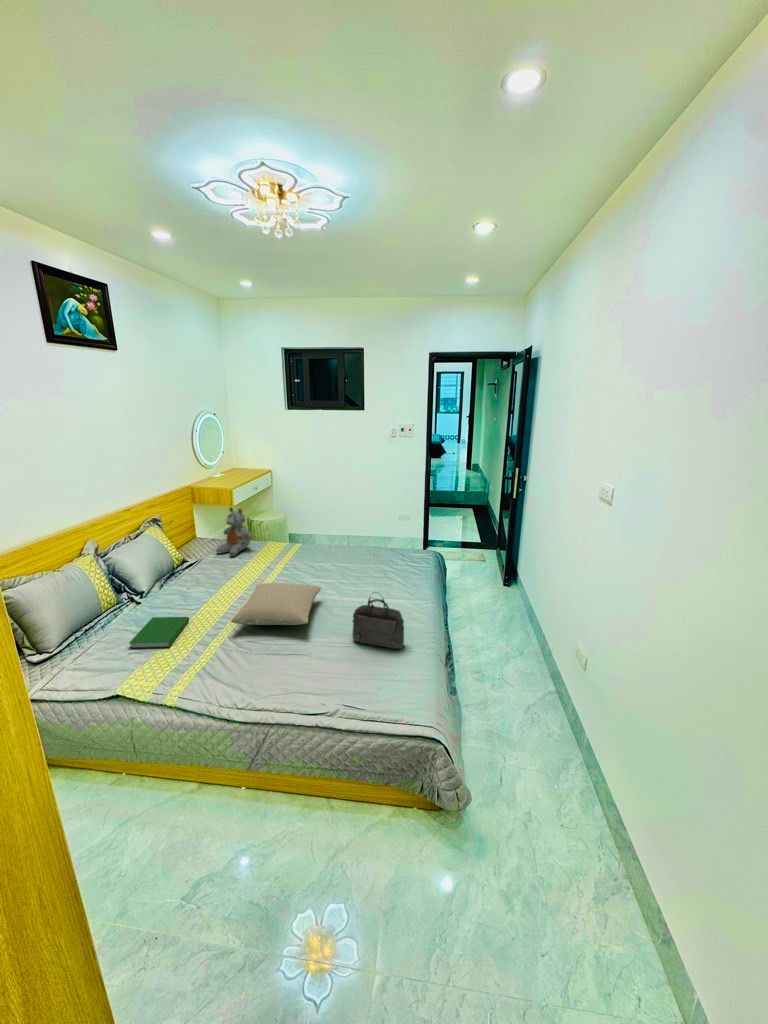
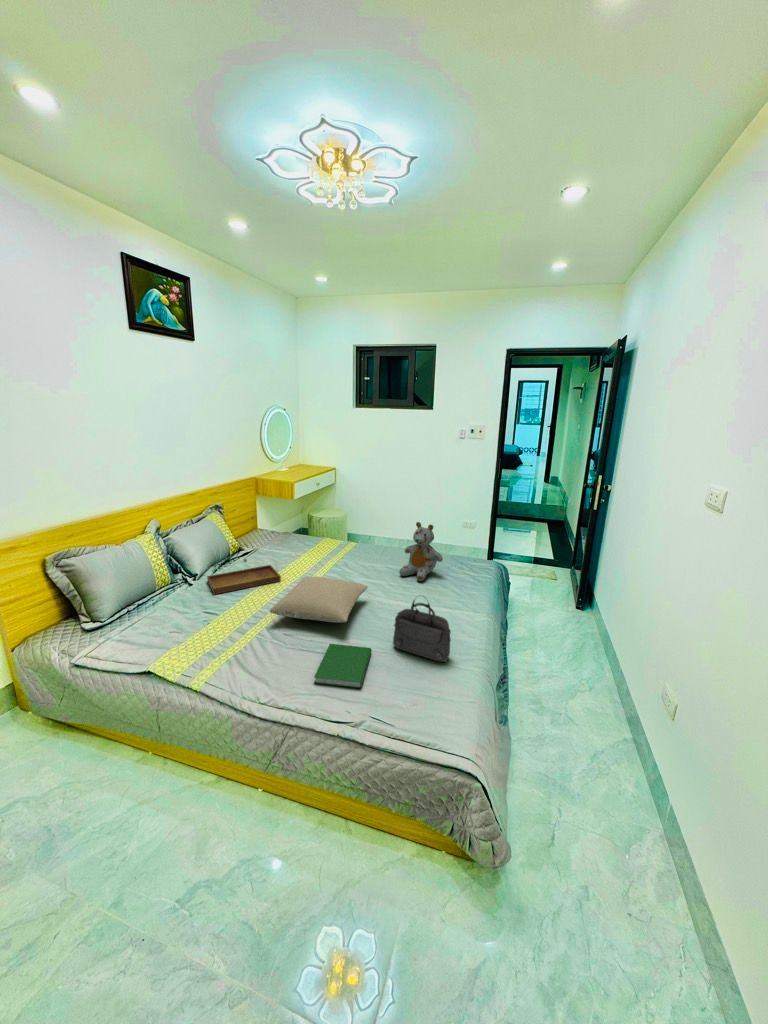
stuffed bear: present [216,507,253,556] -> present [399,522,443,581]
tray: none [156,571,233,611] -> present [207,559,281,594]
hardcover book: present [129,617,189,648] -> present [314,644,372,688]

